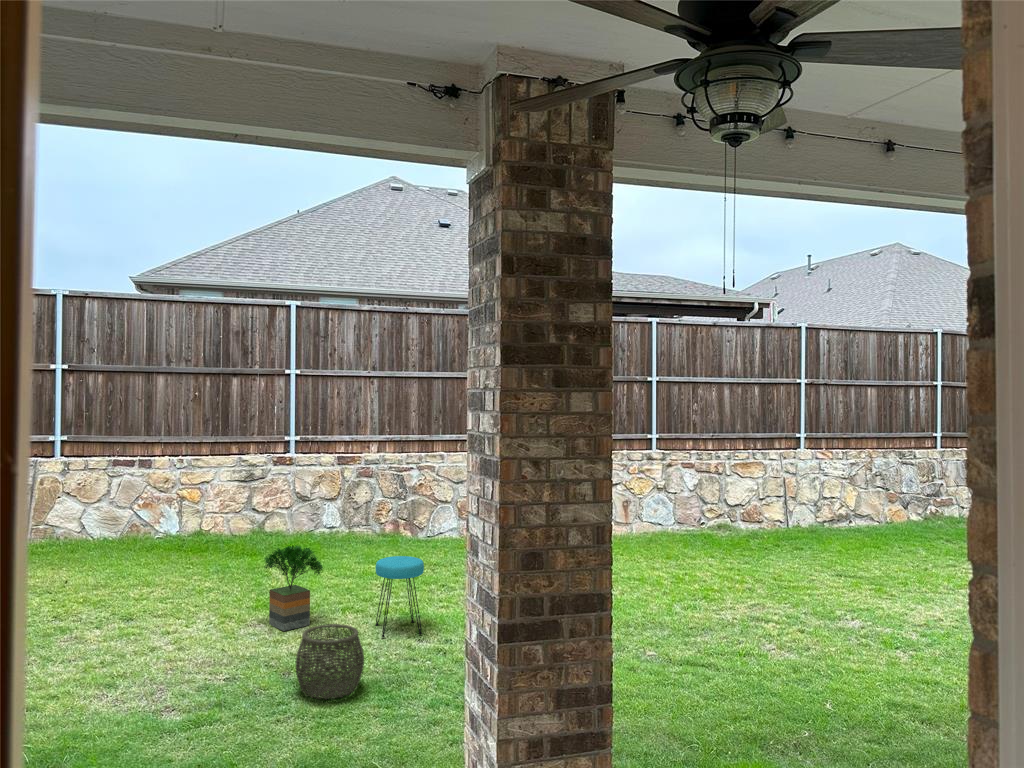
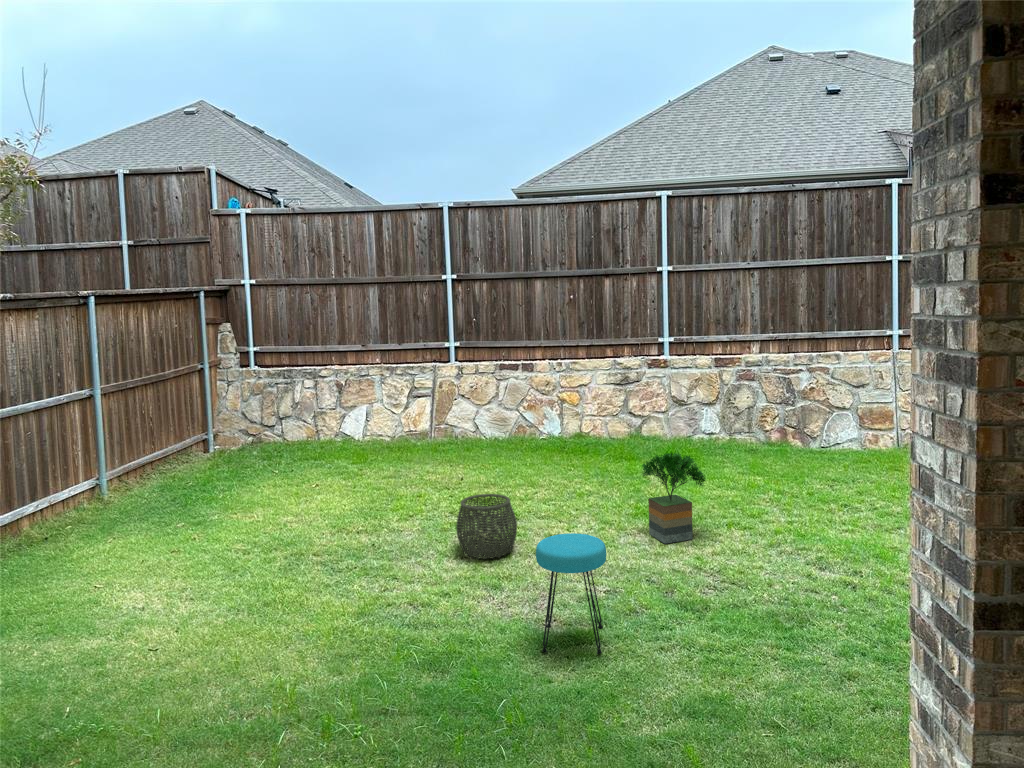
stool: present [375,556,424,637] -> present [536,533,606,654]
woven basket: present [295,624,364,699] -> present [456,494,517,559]

